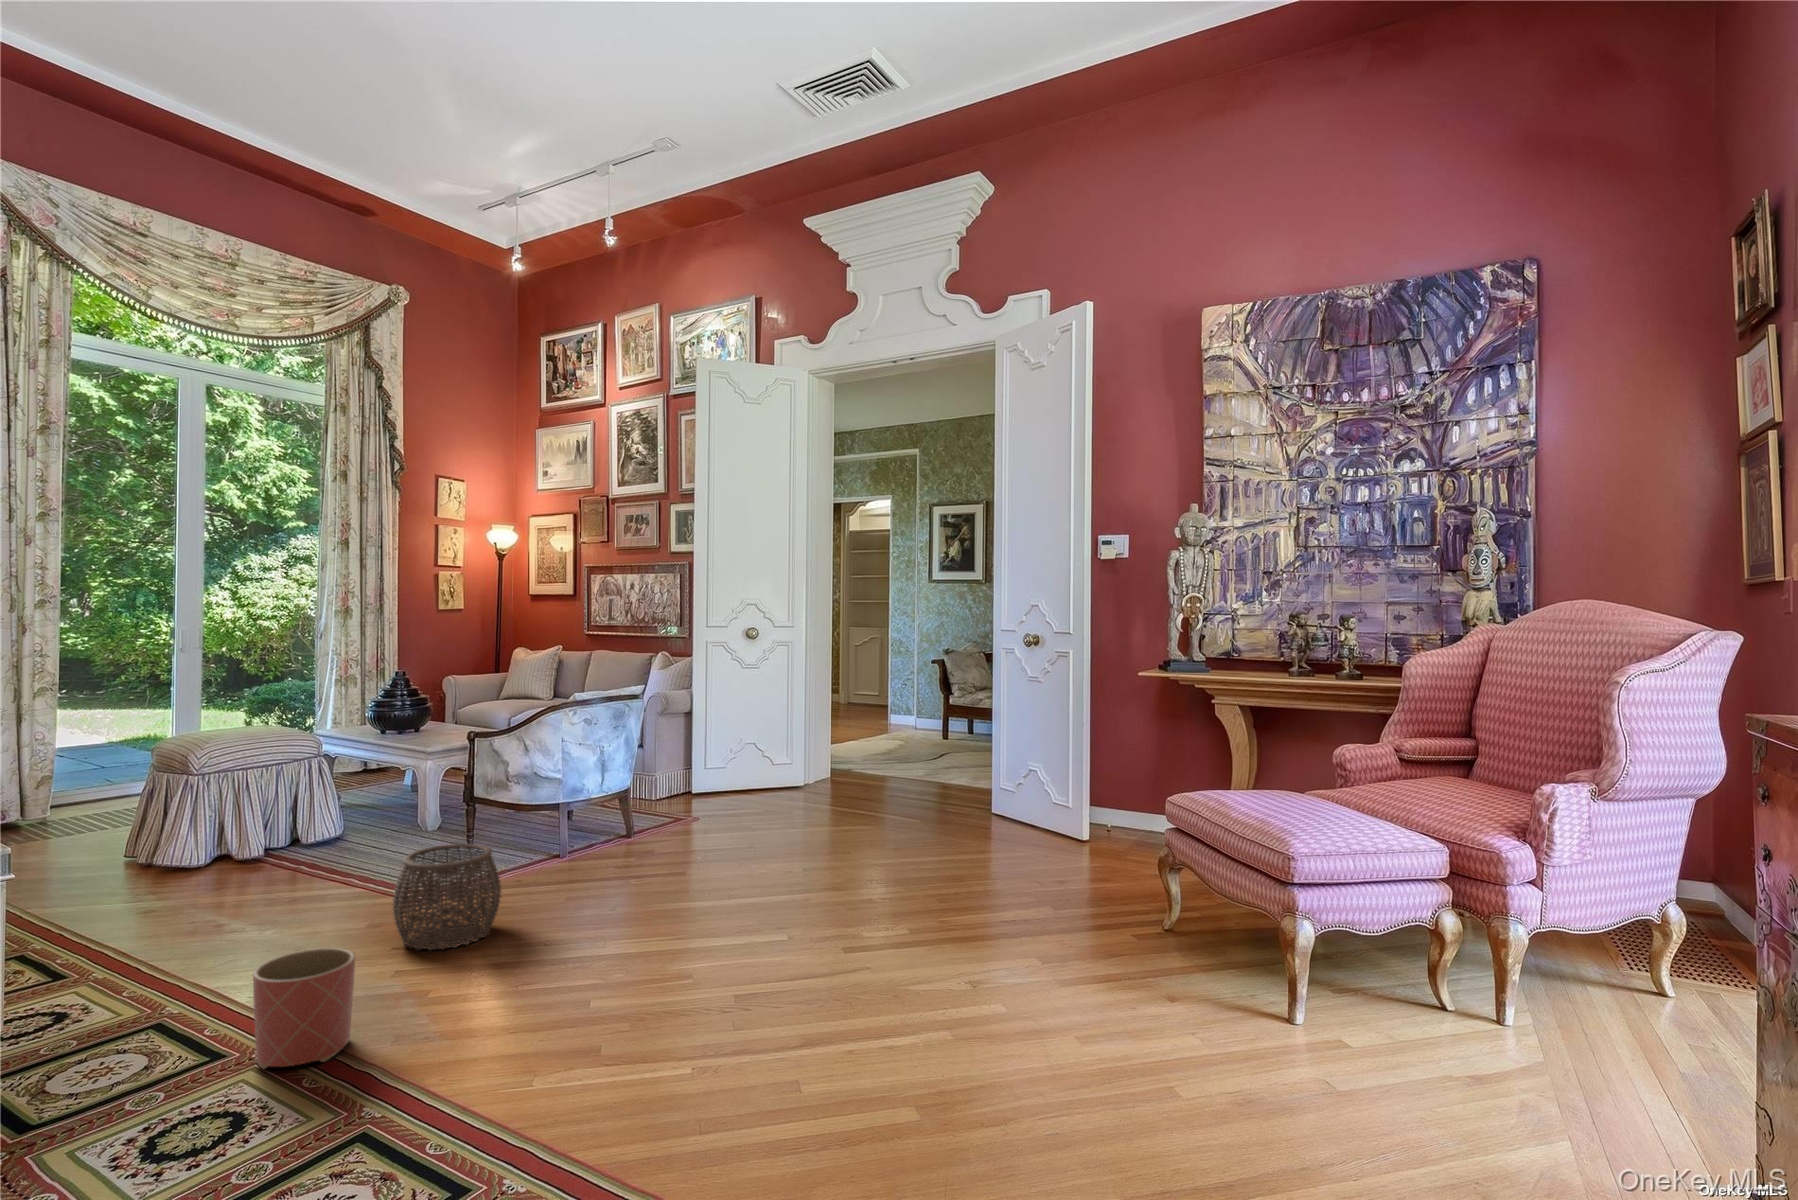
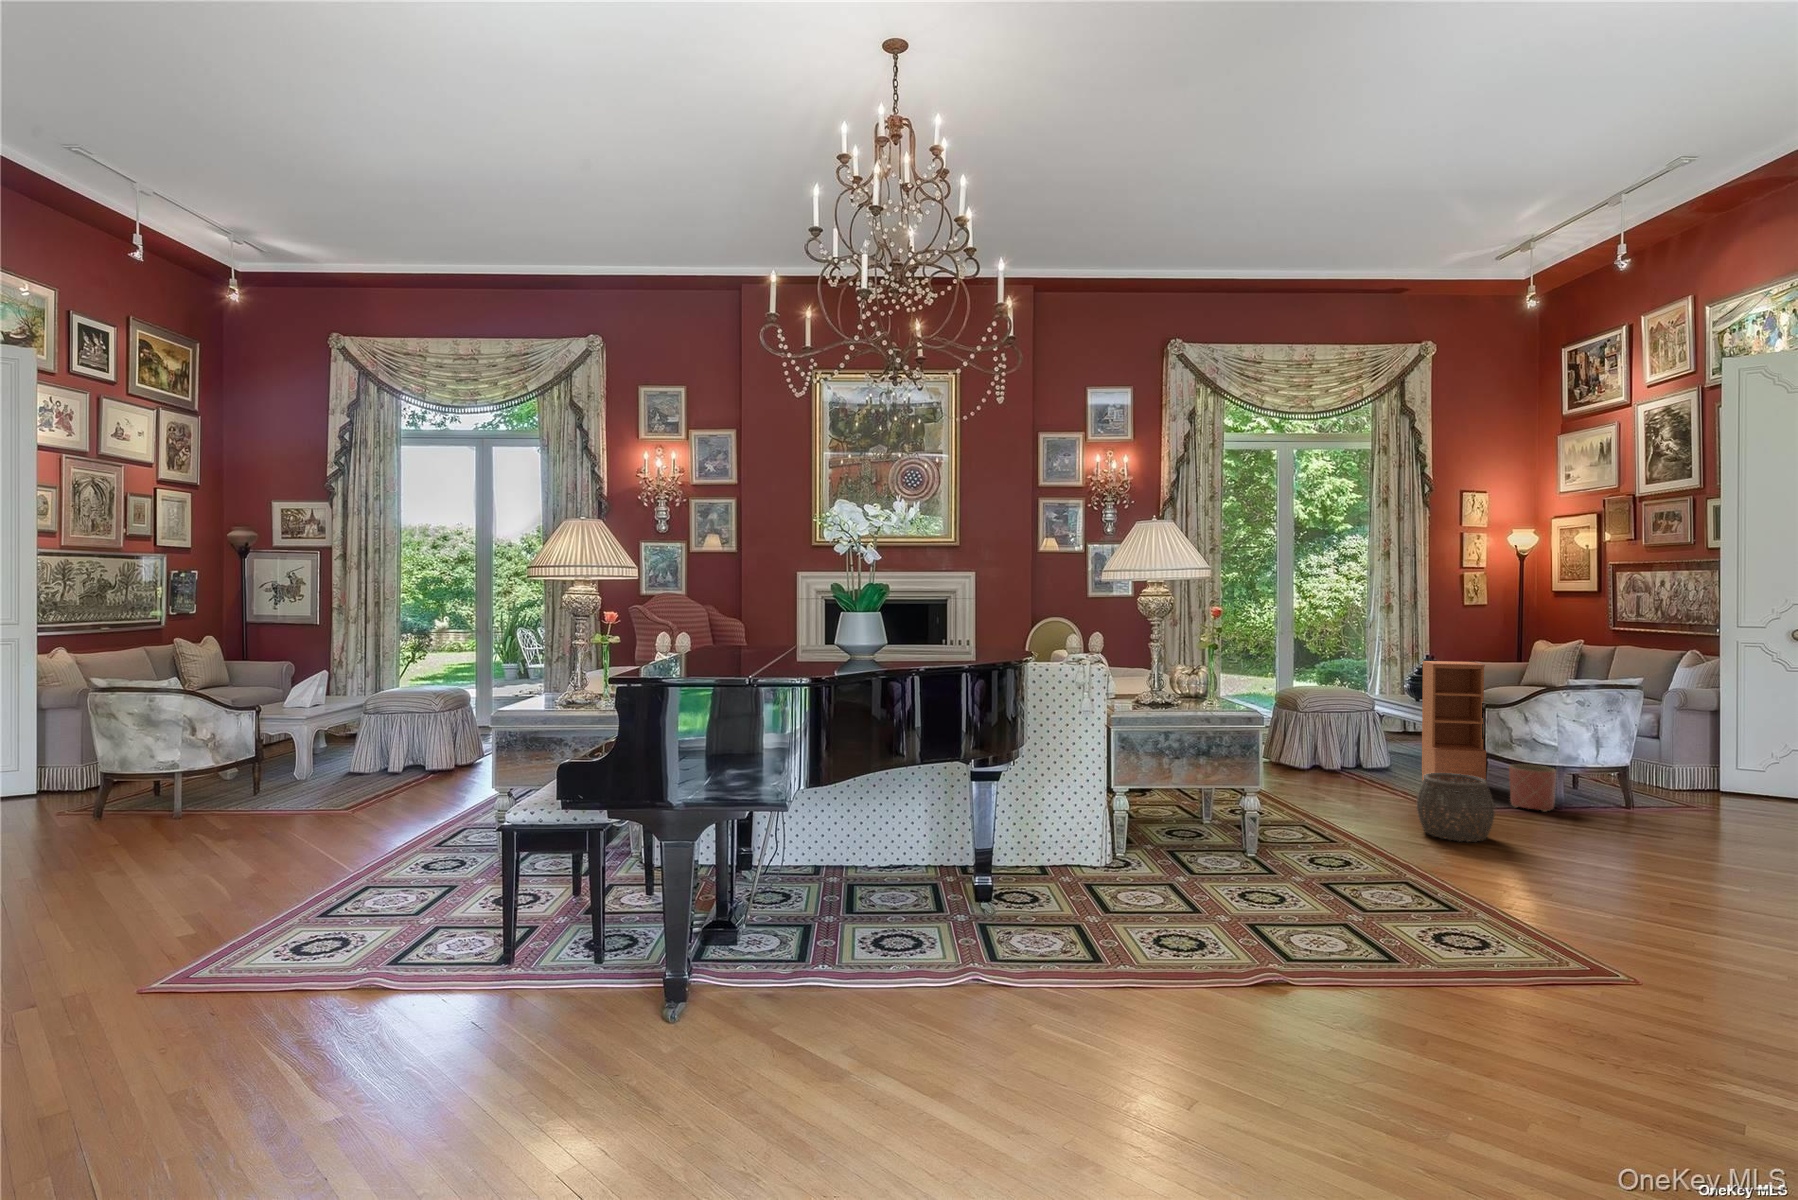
bookcase: none [394,680,477,855] -> present [1422,661,1486,783]
planter: present [253,948,355,1069] -> present [1509,764,1556,812]

